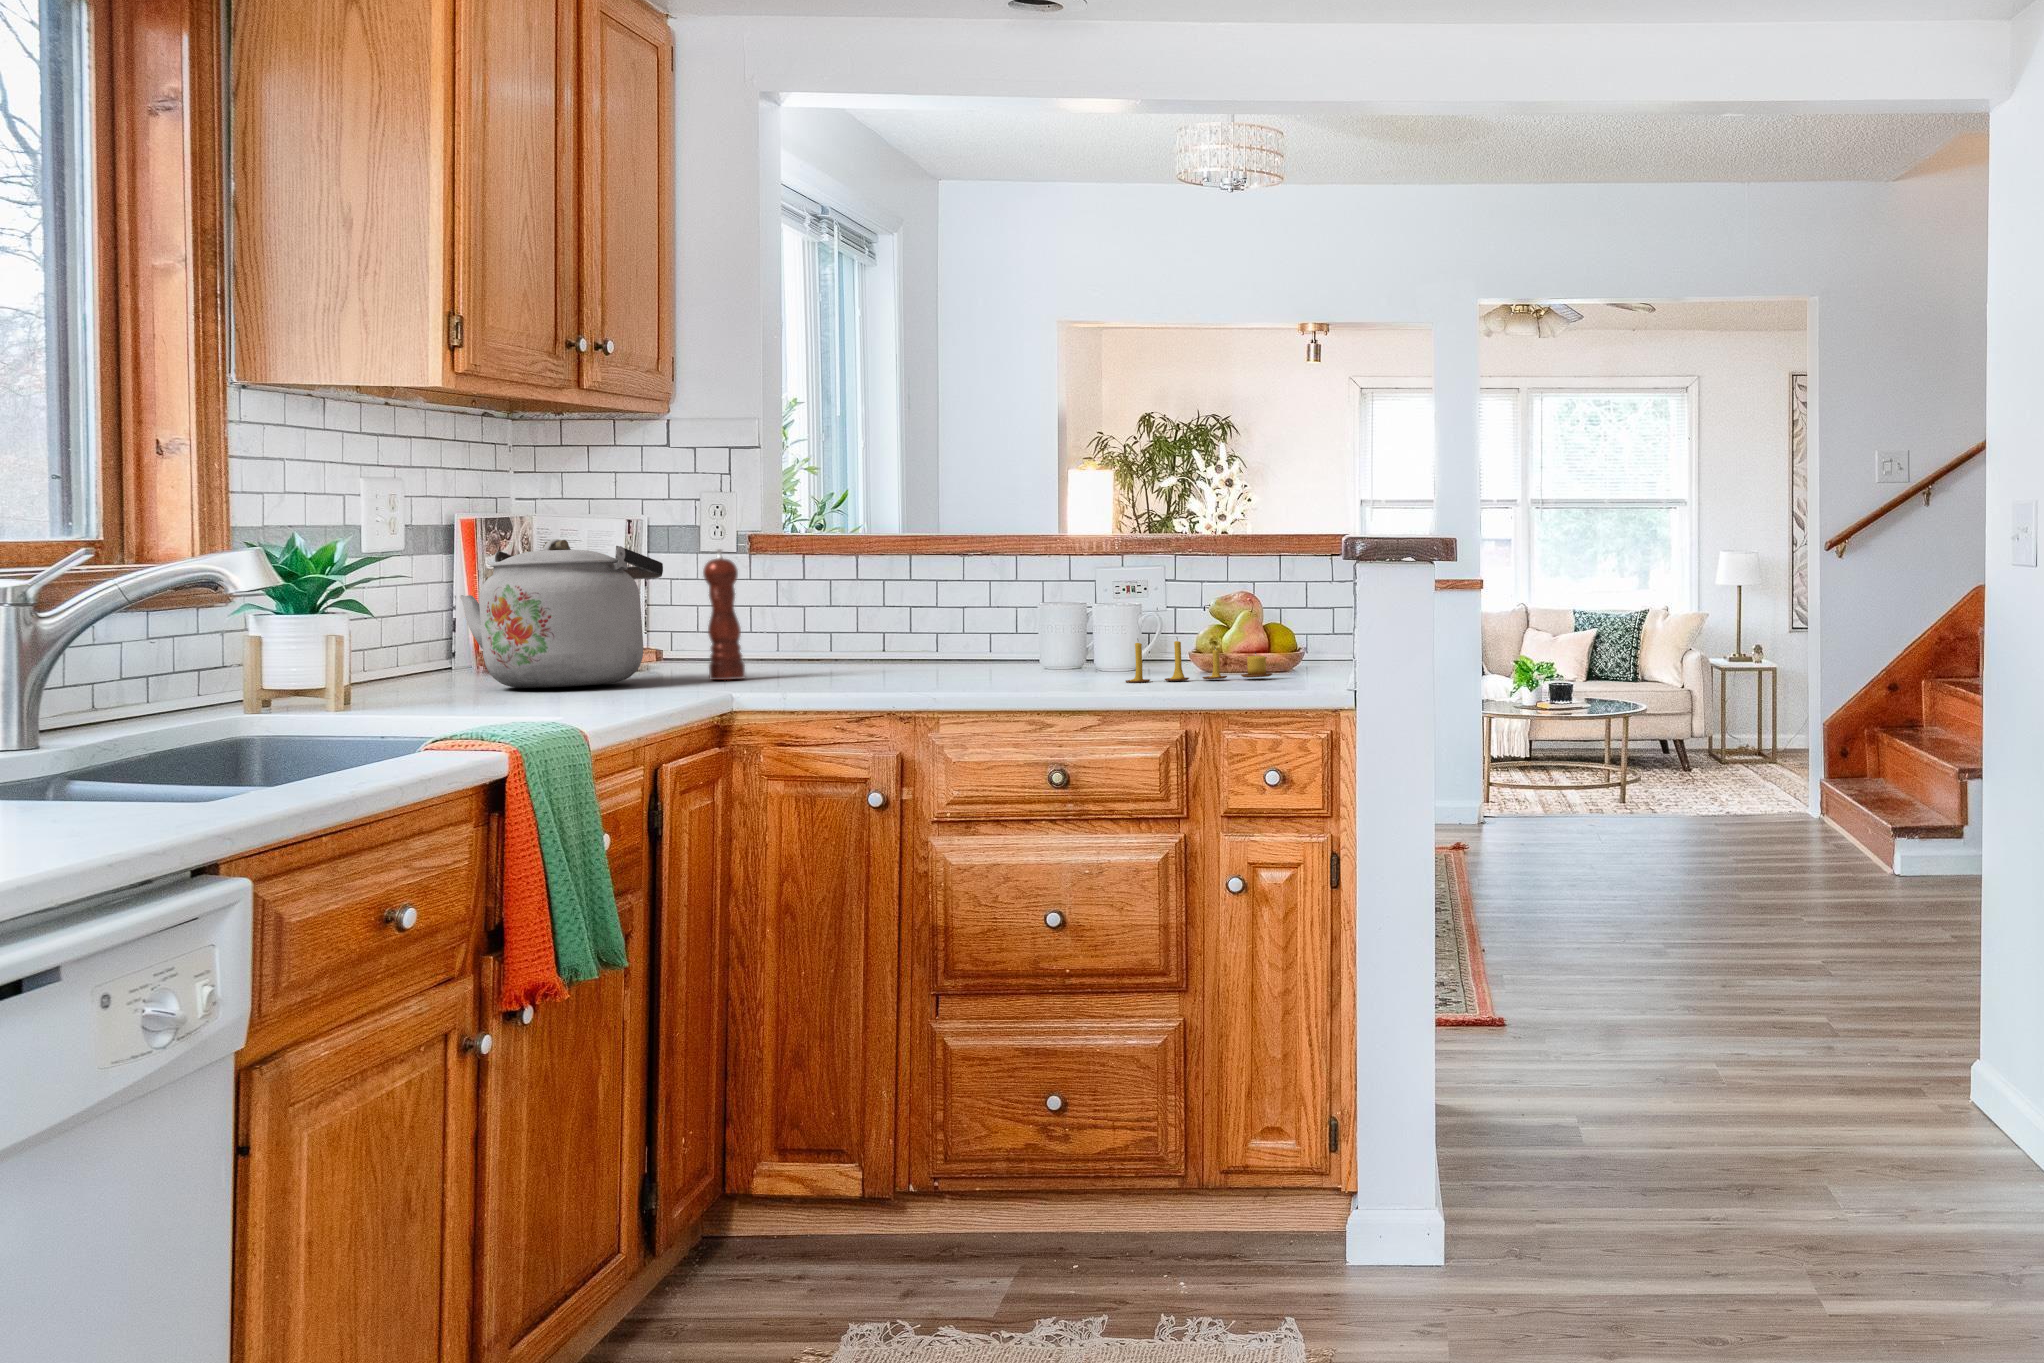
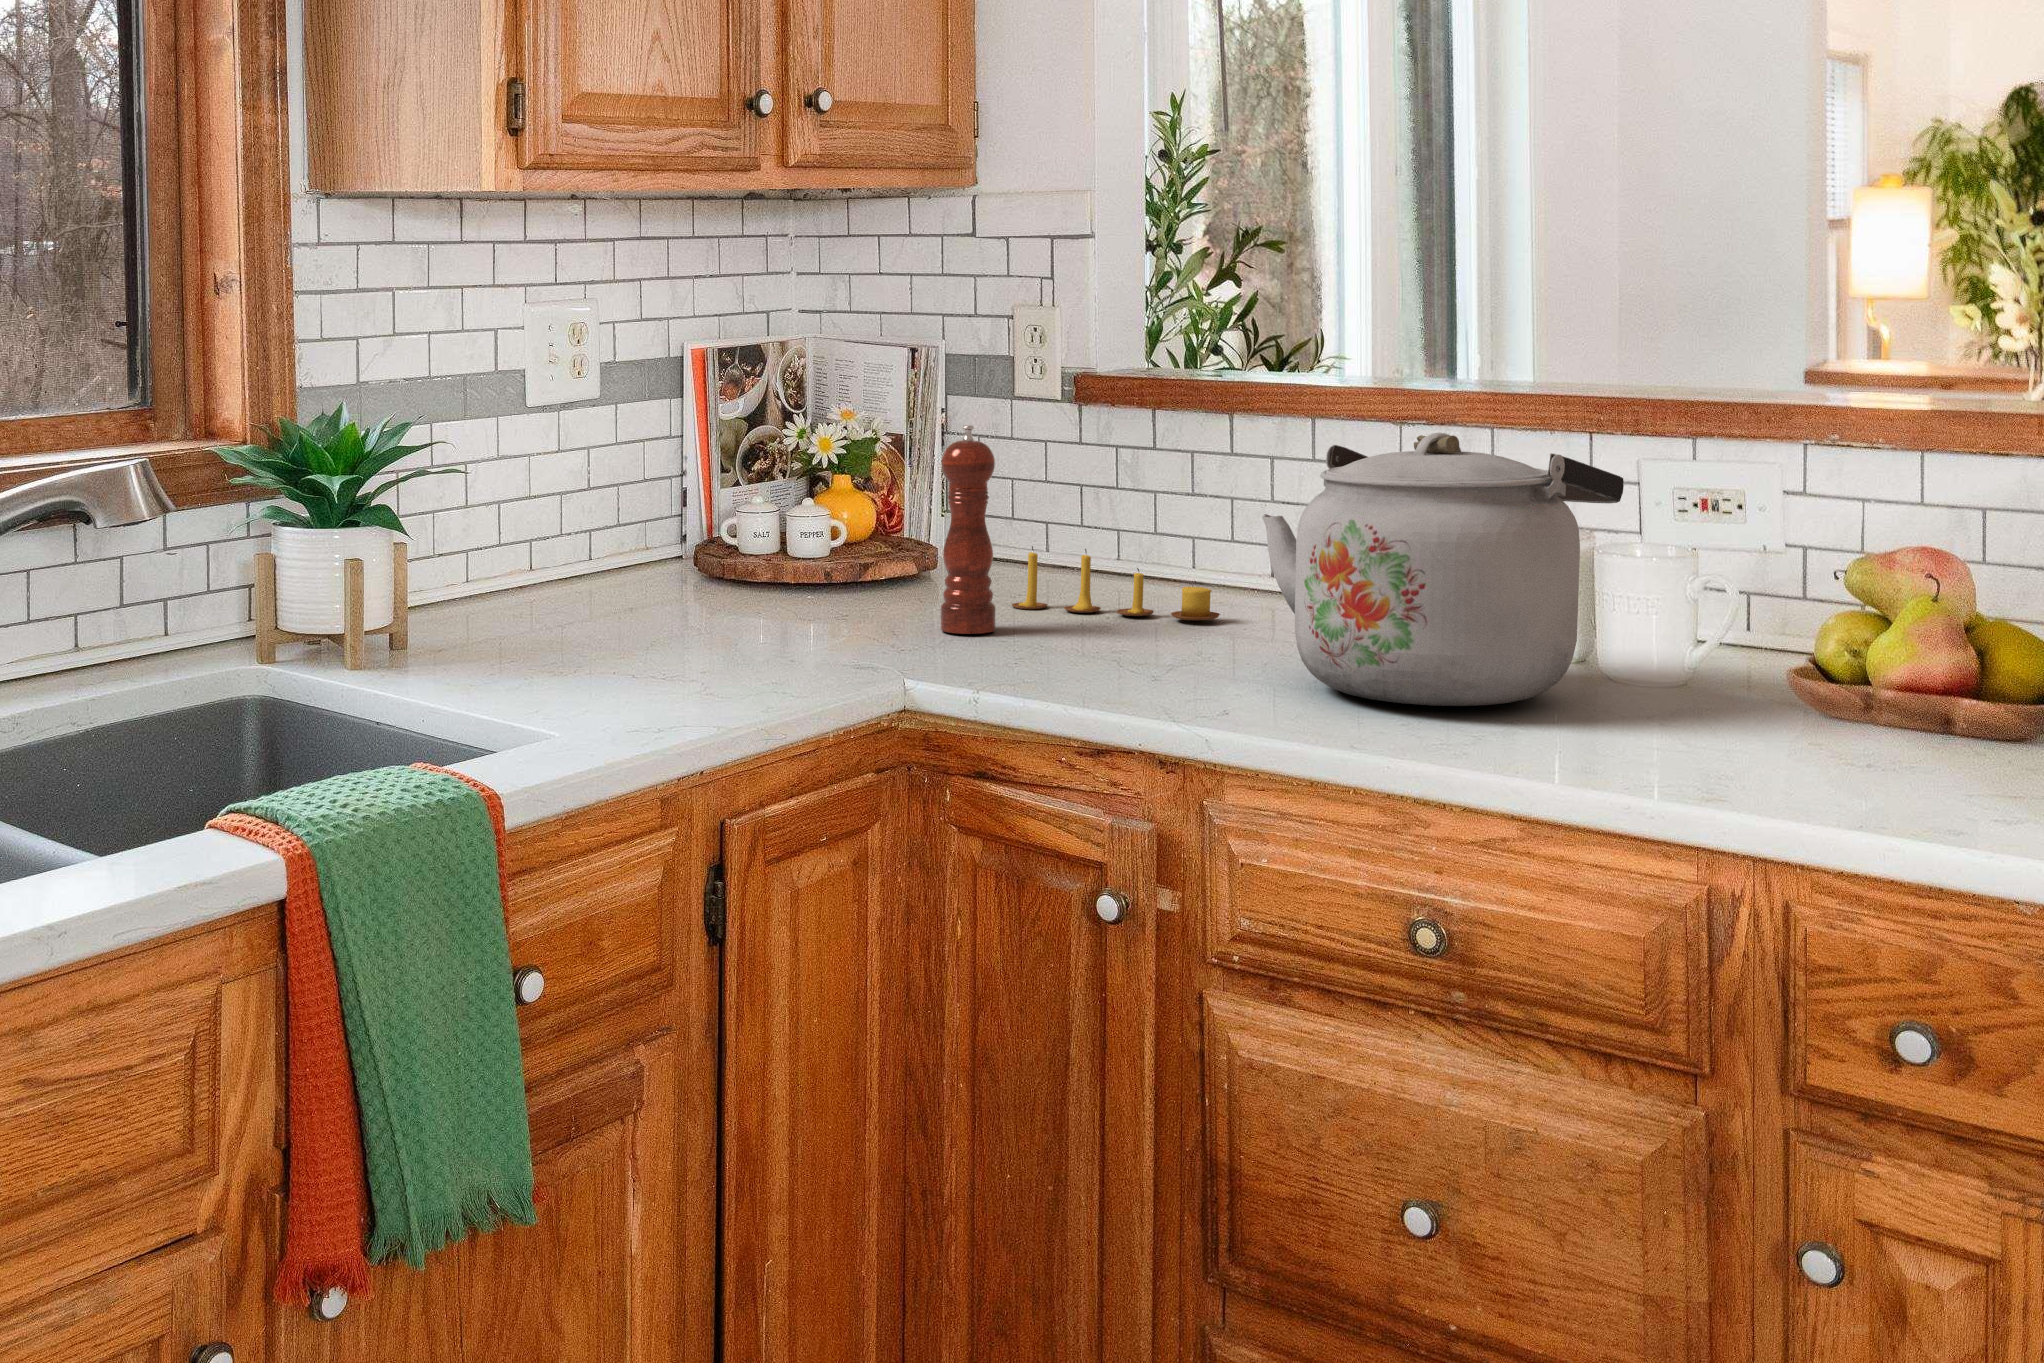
kettle: present [460,539,663,688] -> present [1262,433,1624,706]
candle: present [1126,638,1272,683] -> present [1012,546,1220,620]

